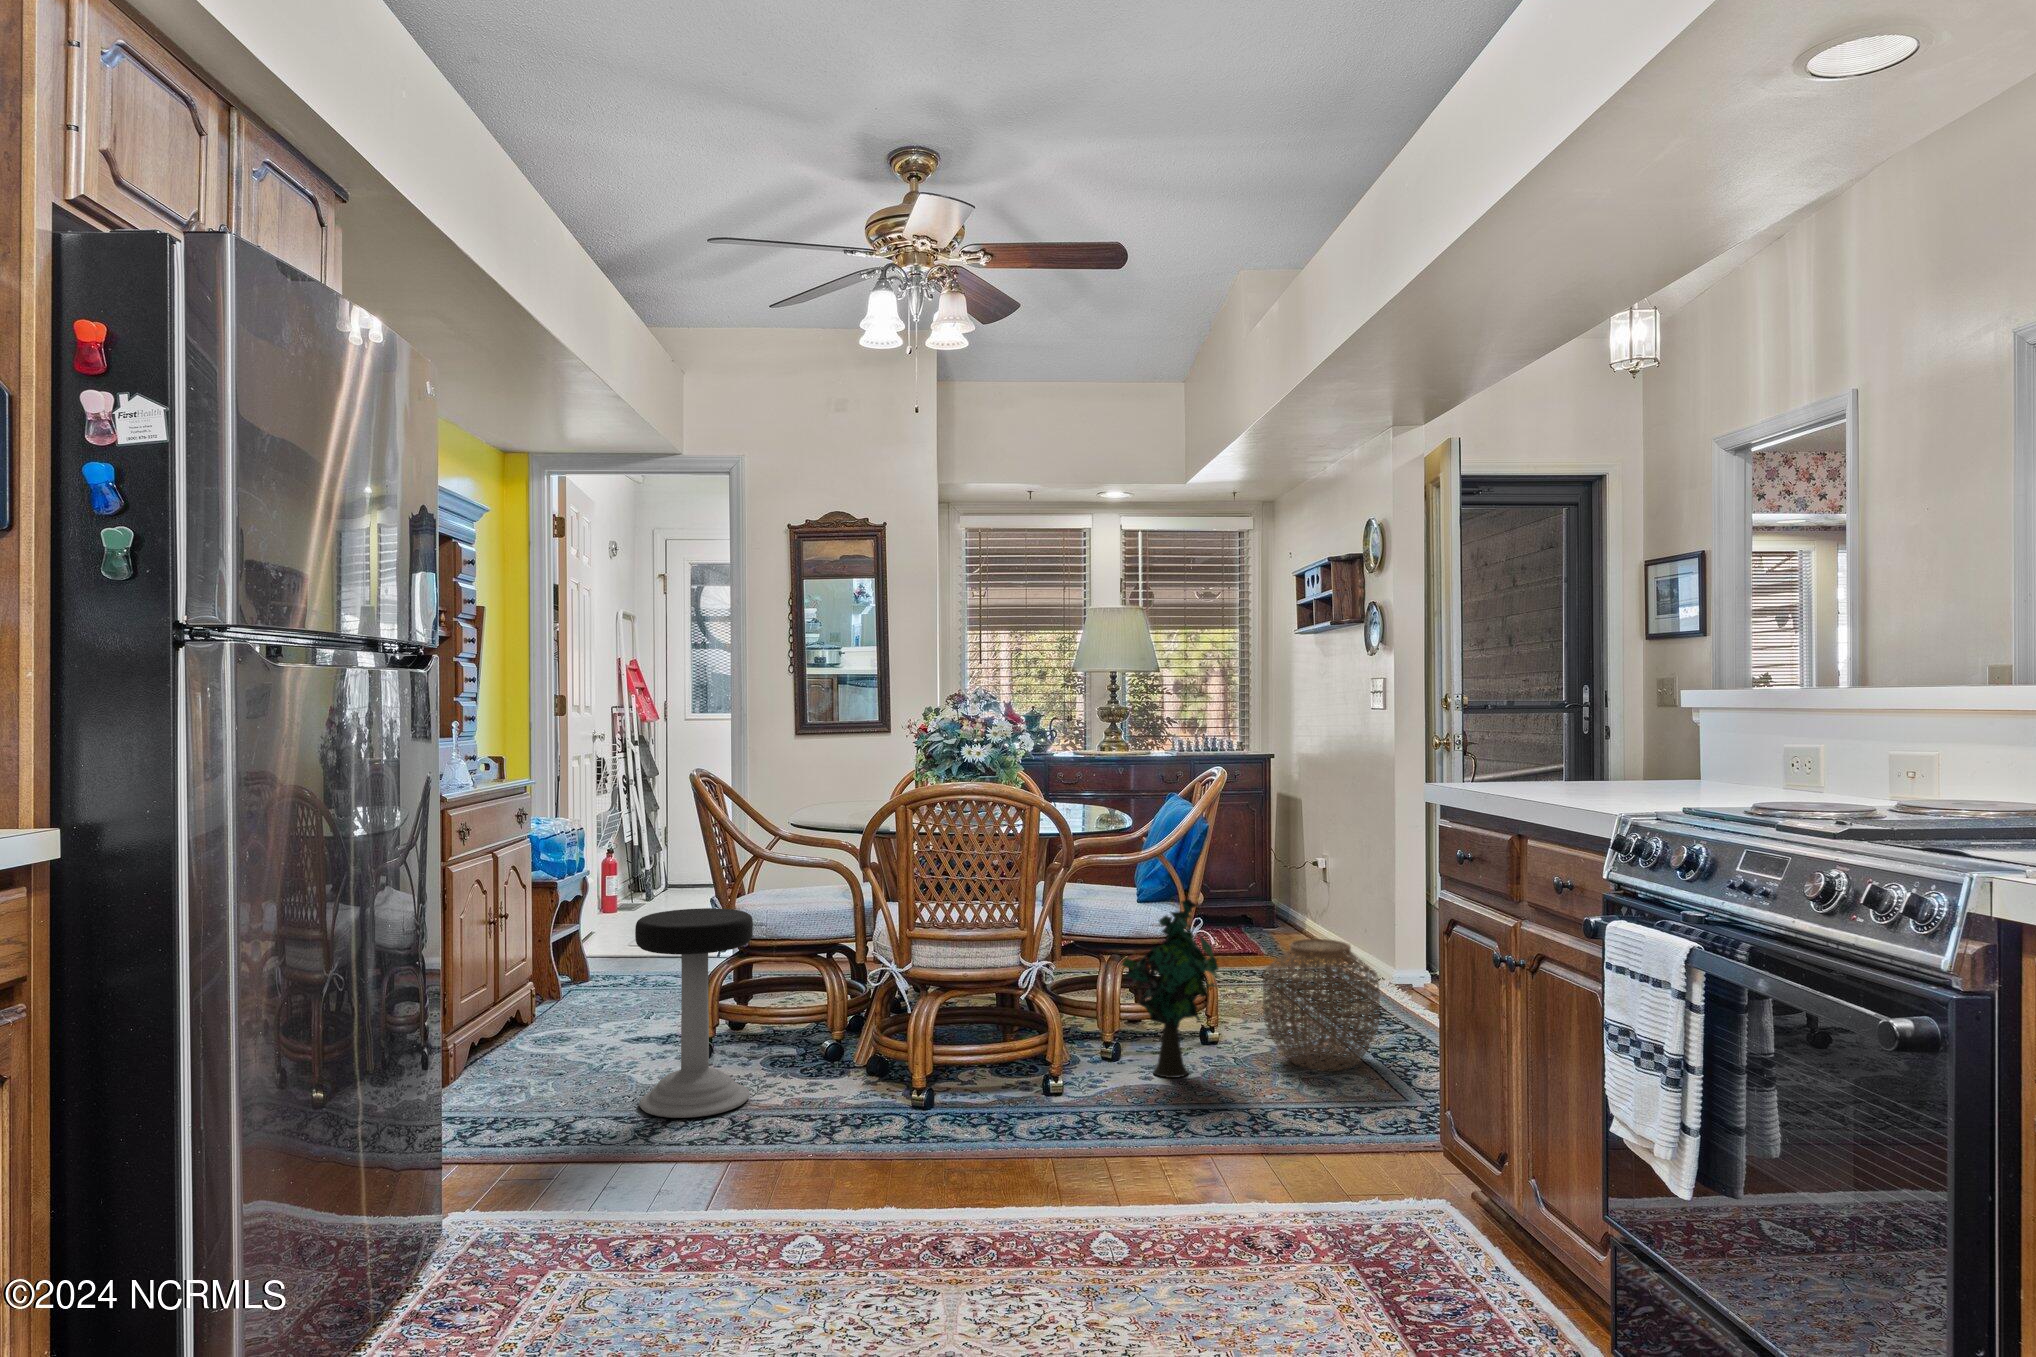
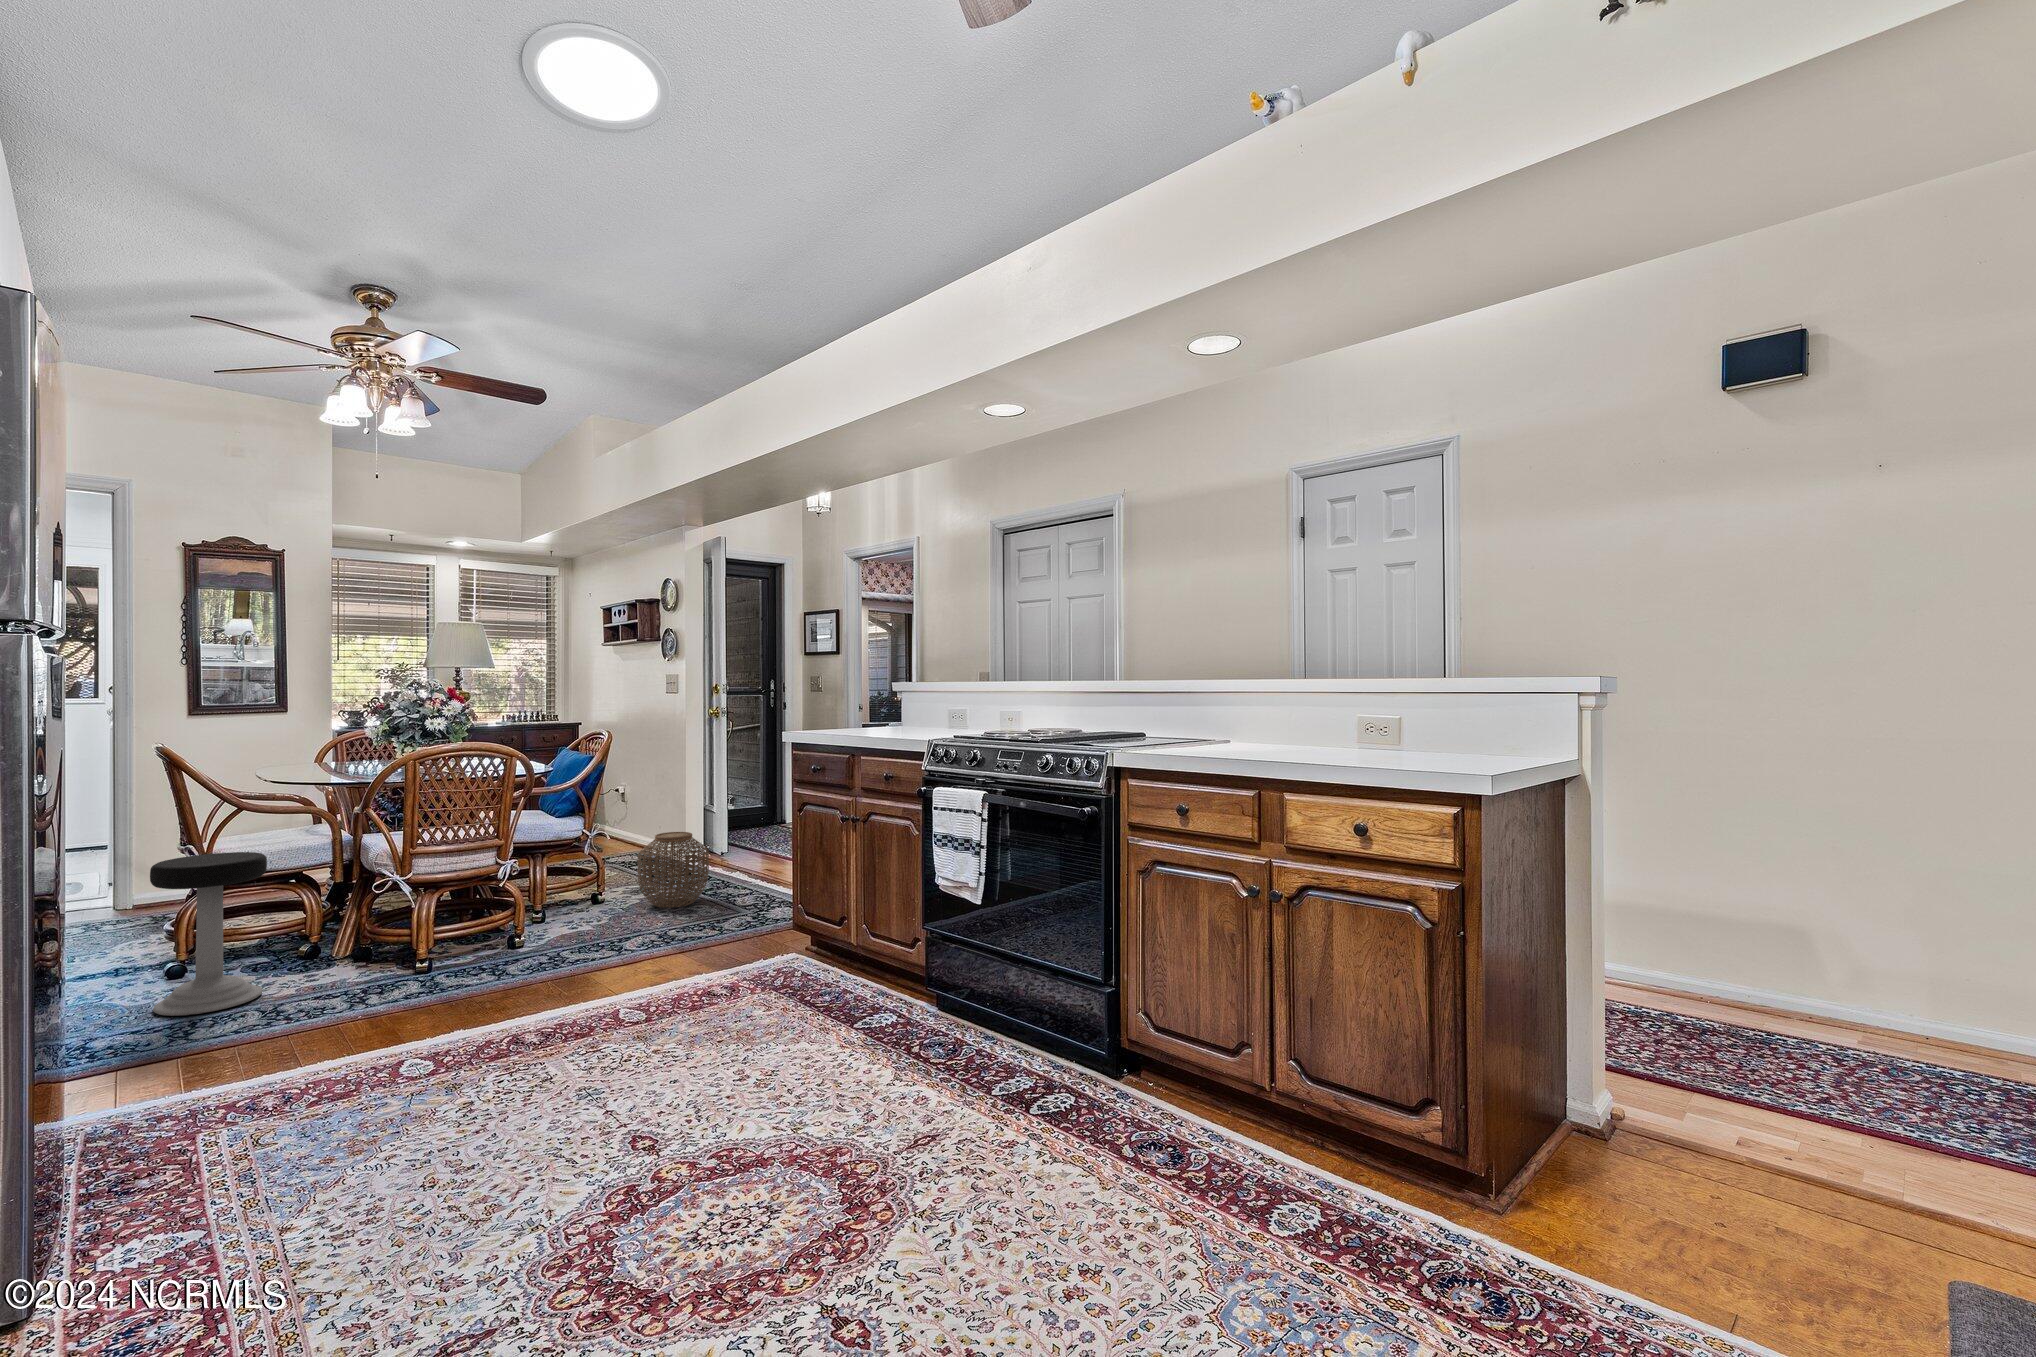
decorative plant: present [1122,899,1218,1078] -> none [549,814,617,926]

